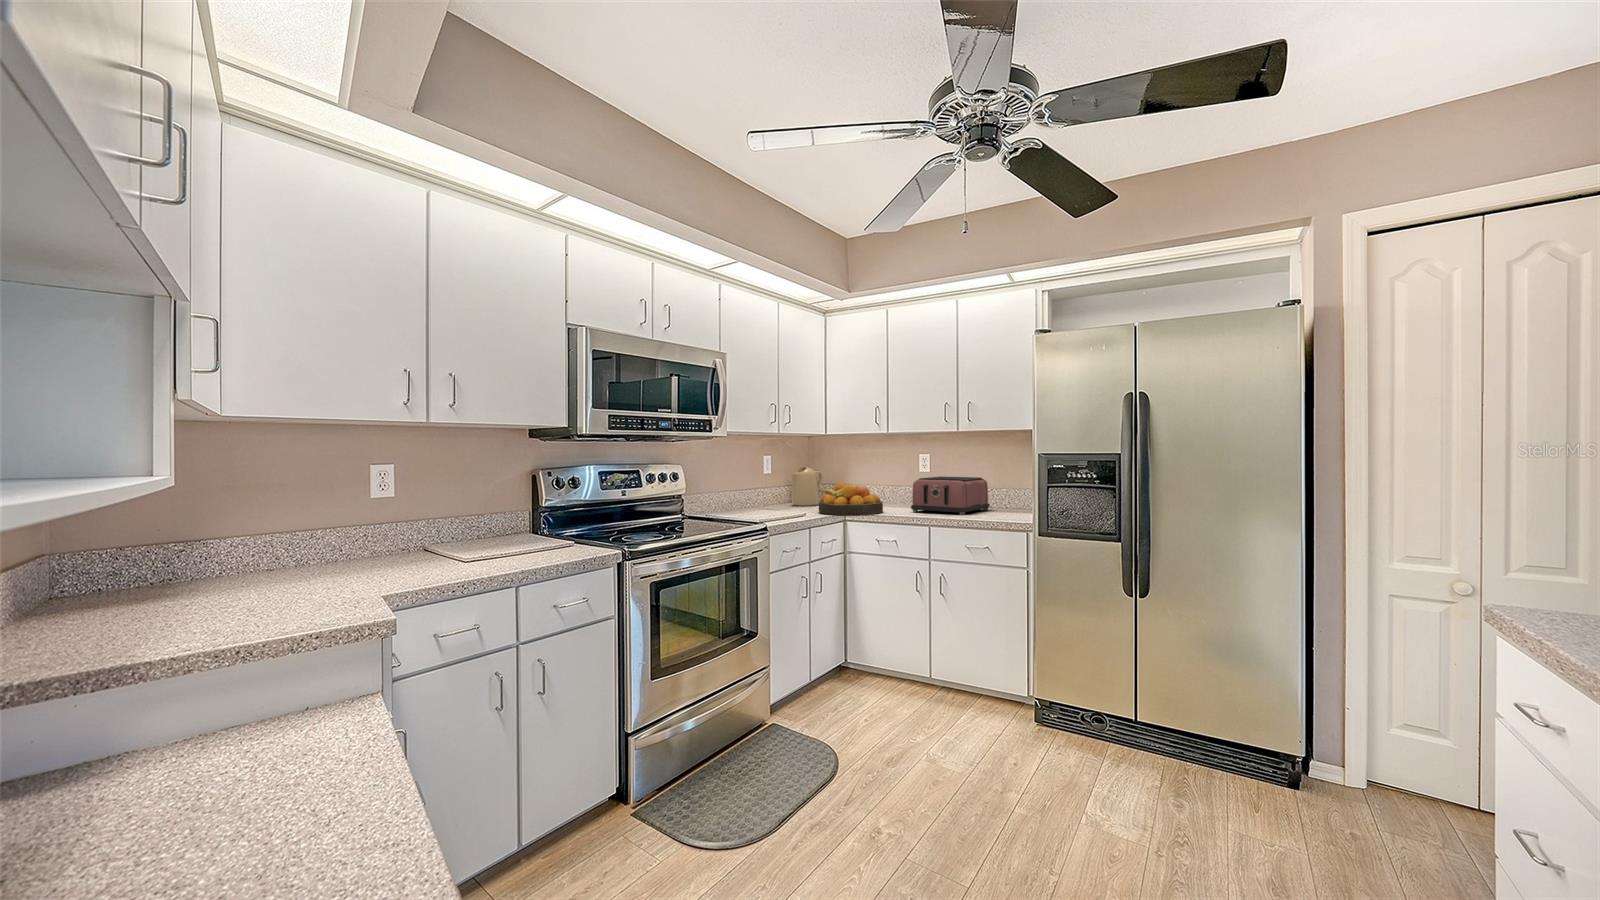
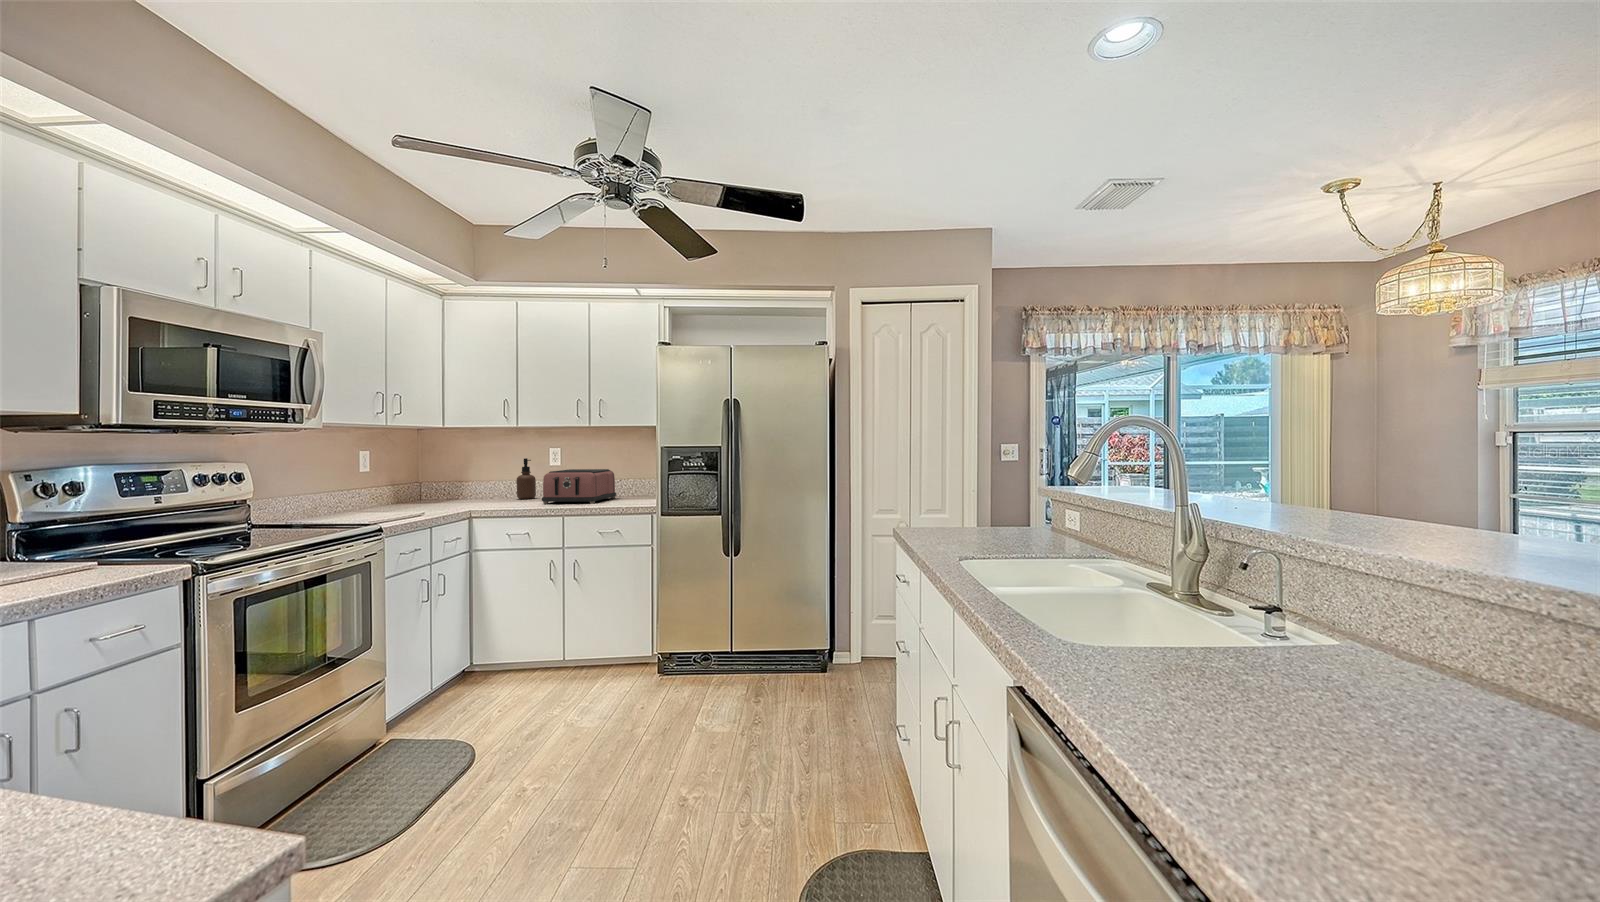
soap dispenser: none [890,464,908,505] -> present [517,458,536,499]
kettle: present [791,467,823,506] -> none [398,463,438,506]
fruit bowl: present [819,483,883,515] -> none [438,478,512,511]

